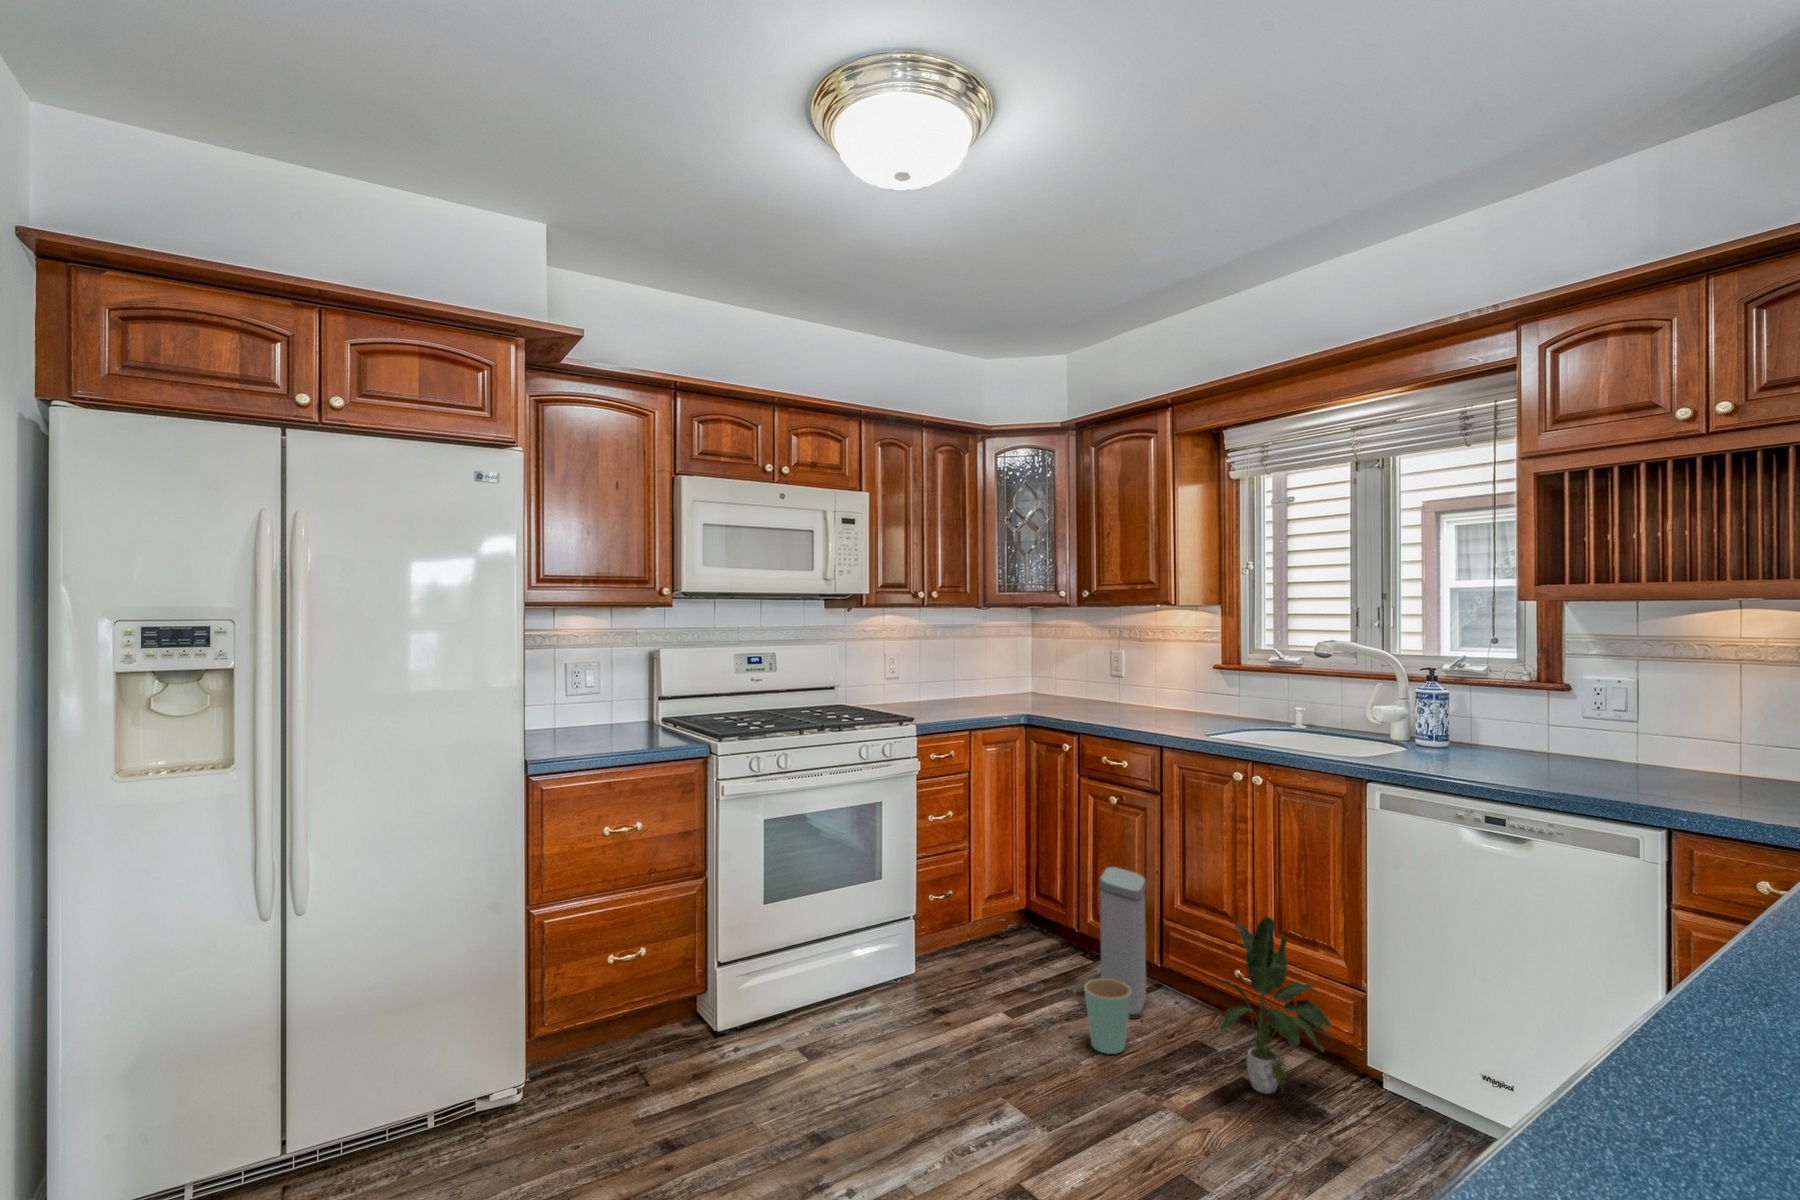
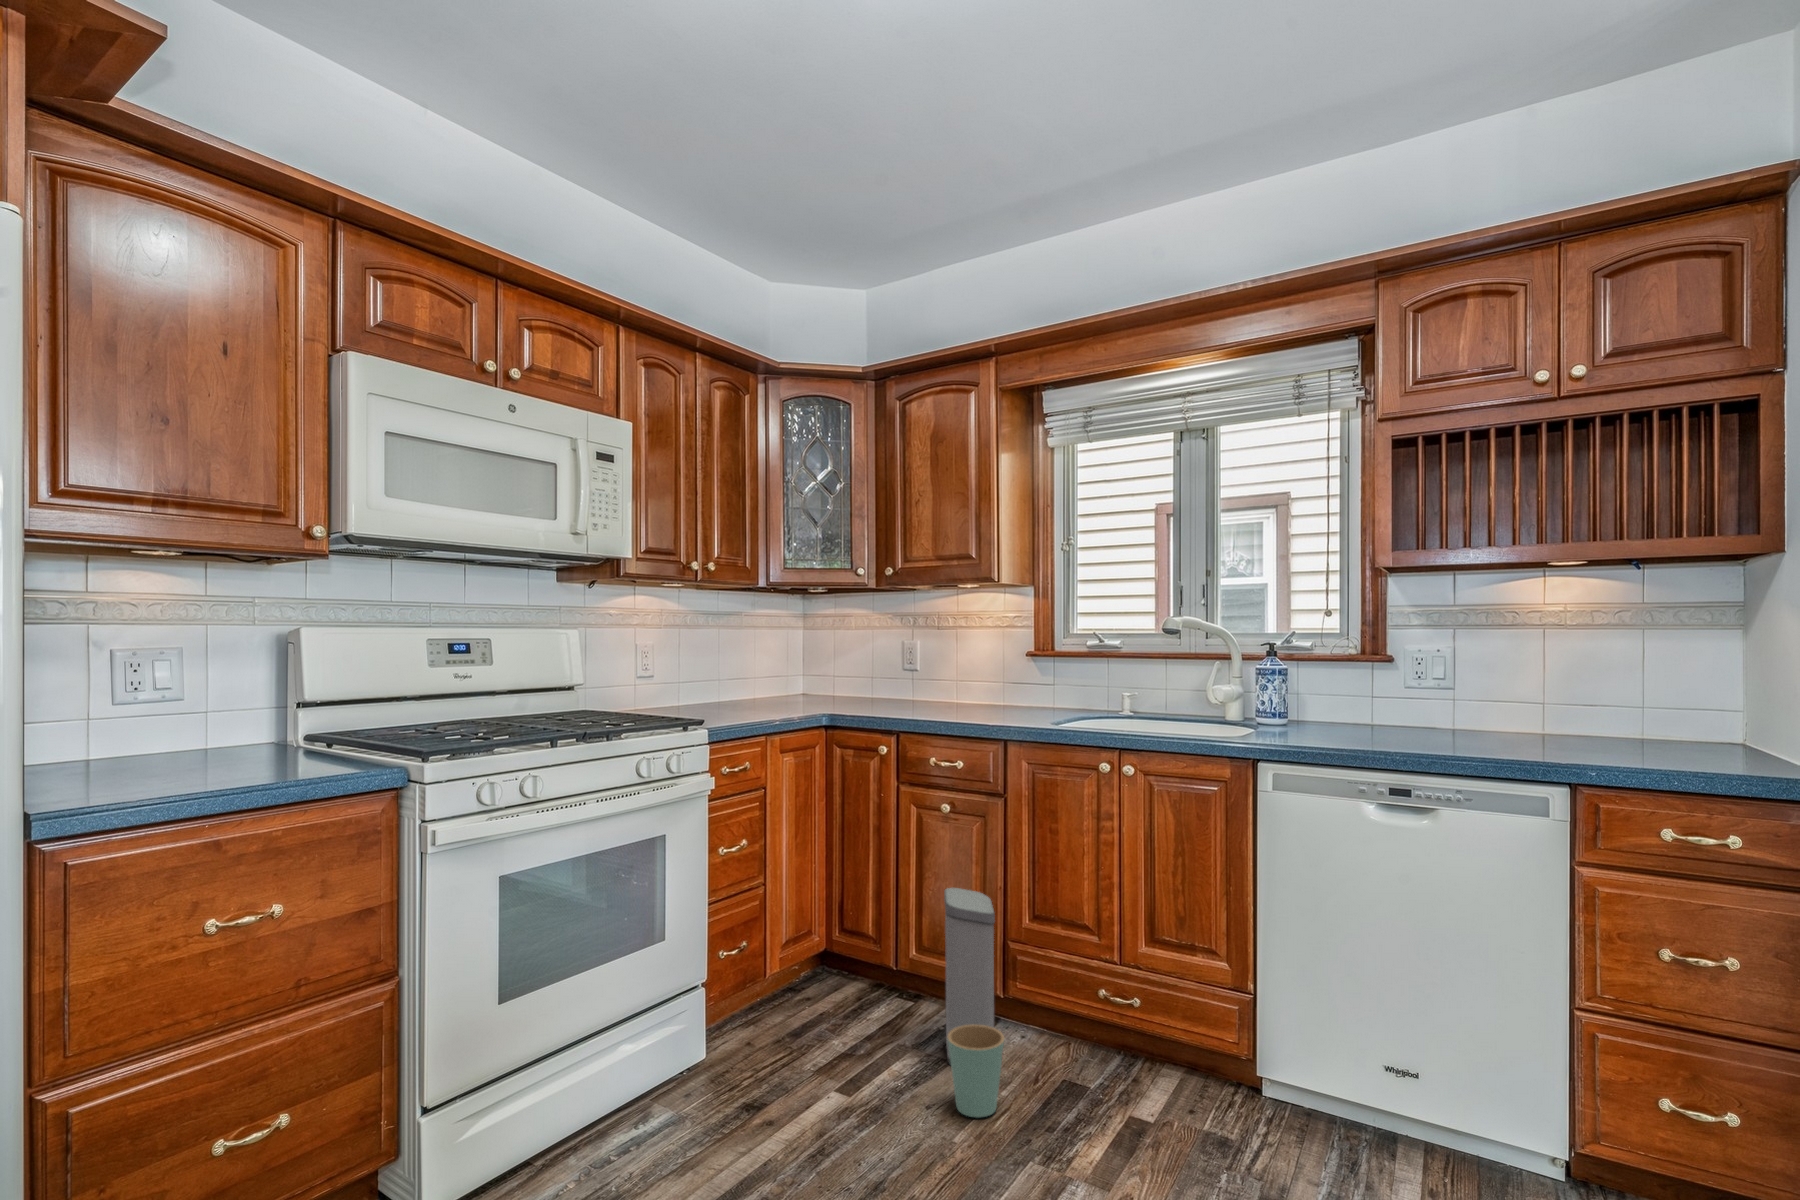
potted plant: present [1211,917,1331,1094] -> none [1102,925,1237,1131]

